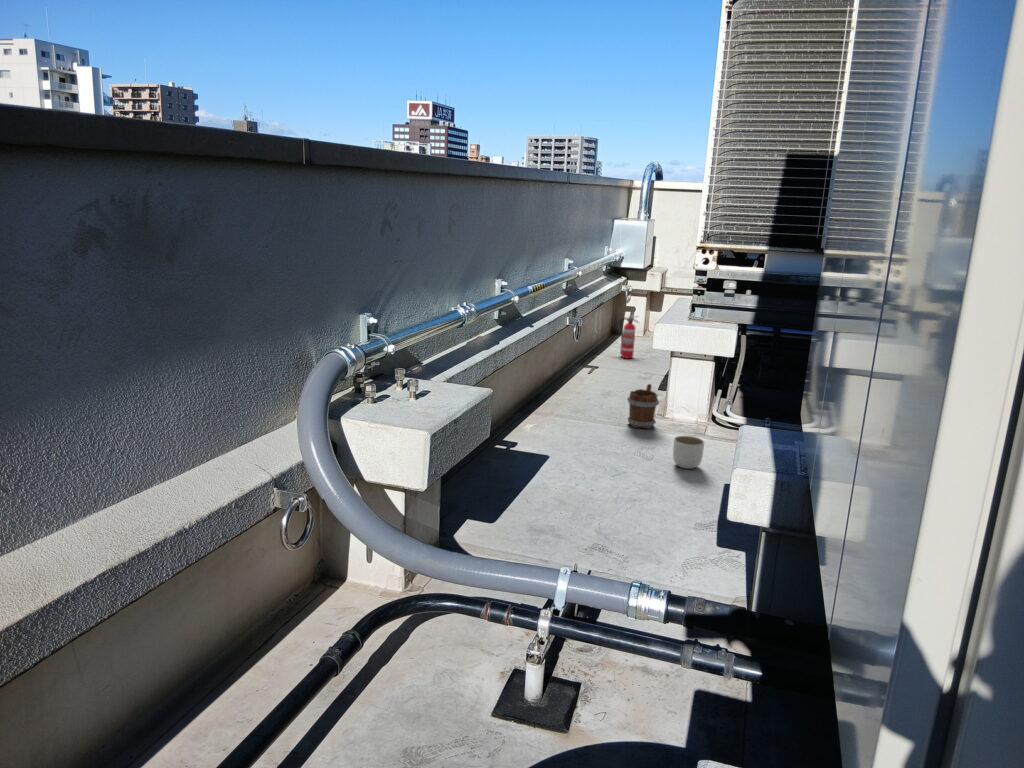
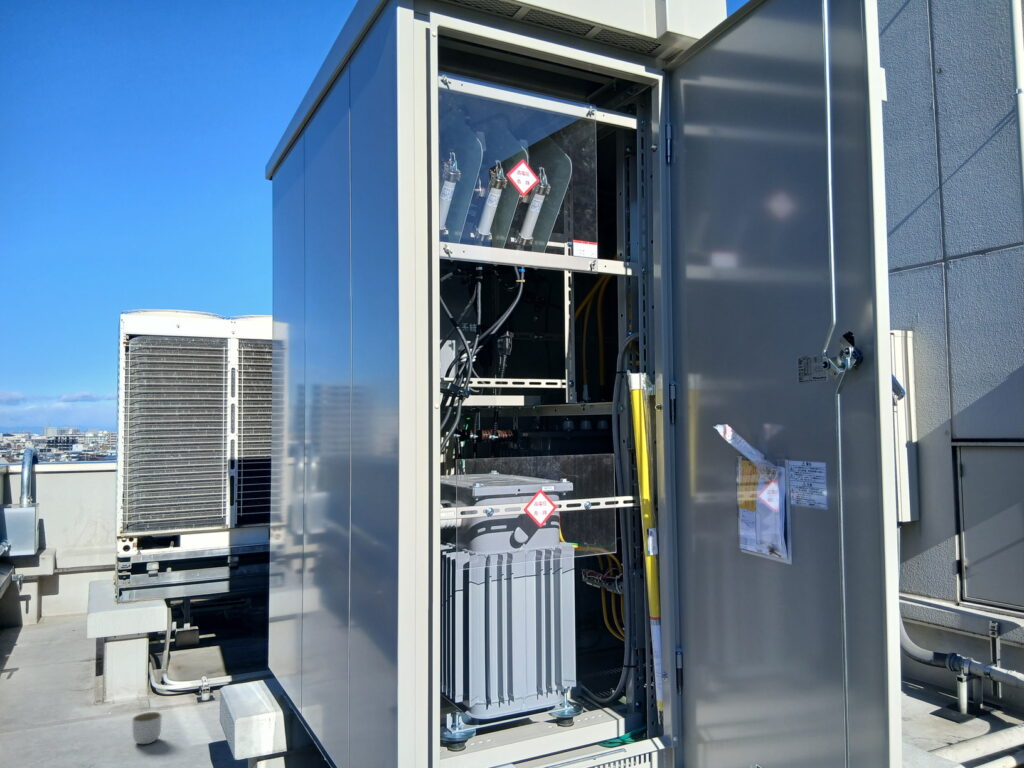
fire extinguisher: present [620,316,638,358] -> none [21,605,44,652]
bucket: present [627,384,659,429] -> none [67,674,102,722]

